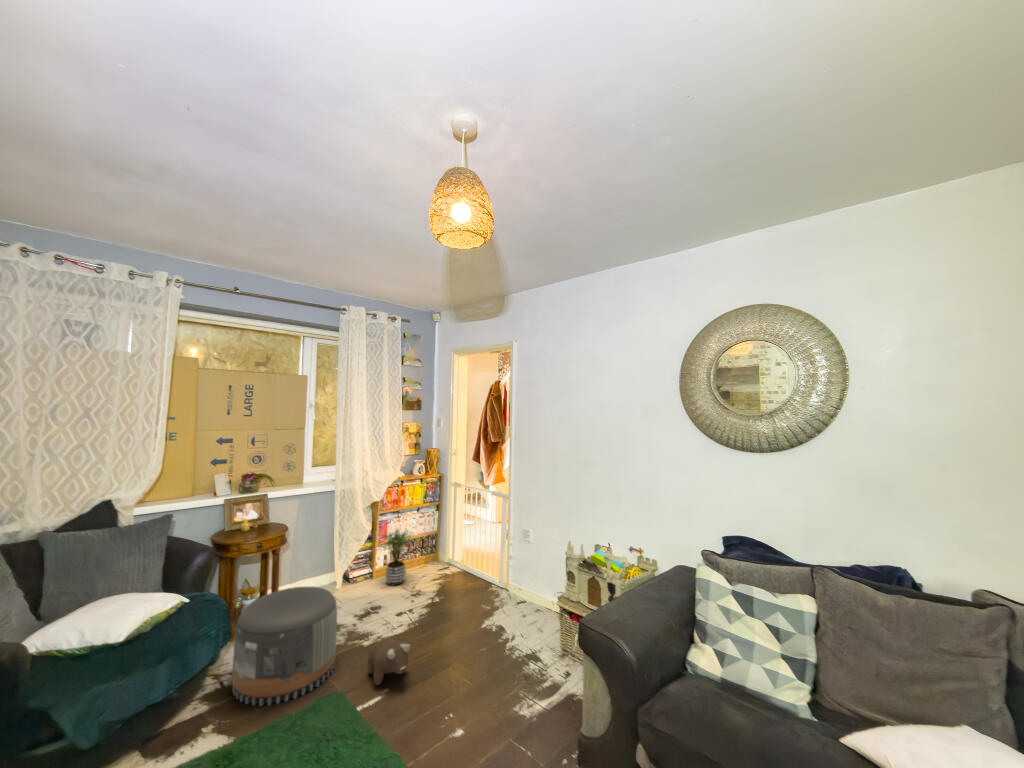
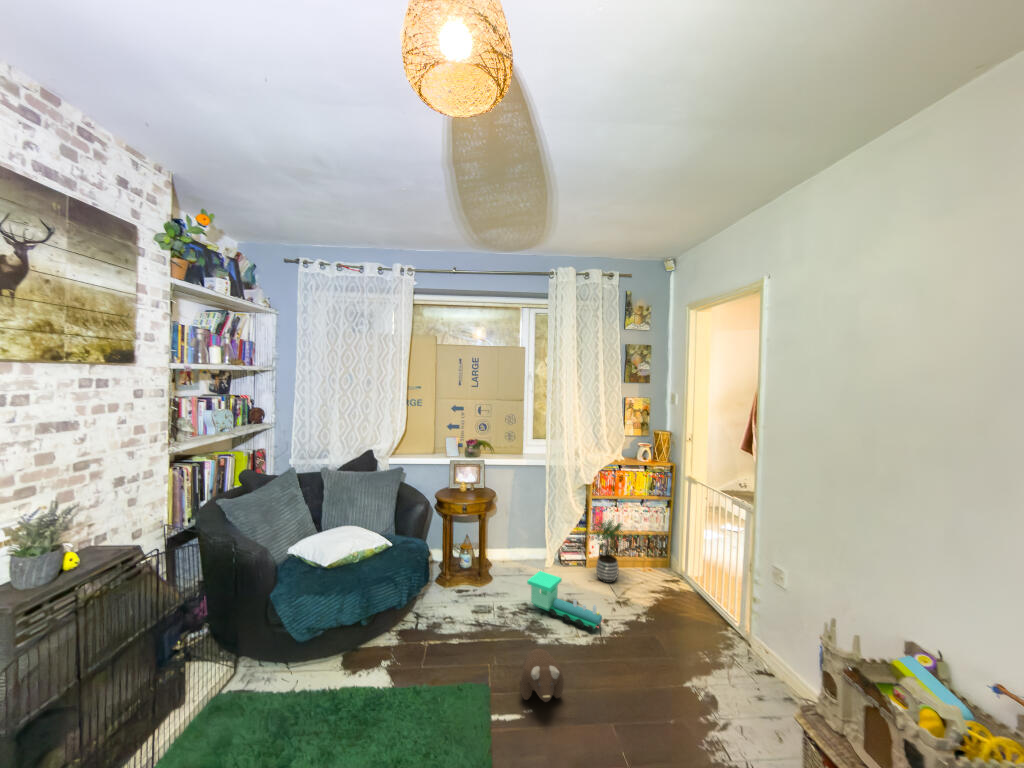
pouf: present [232,587,337,706] -> none [417,556,507,671]
toy train: none [339,587,411,625] -> present [527,571,603,632]

